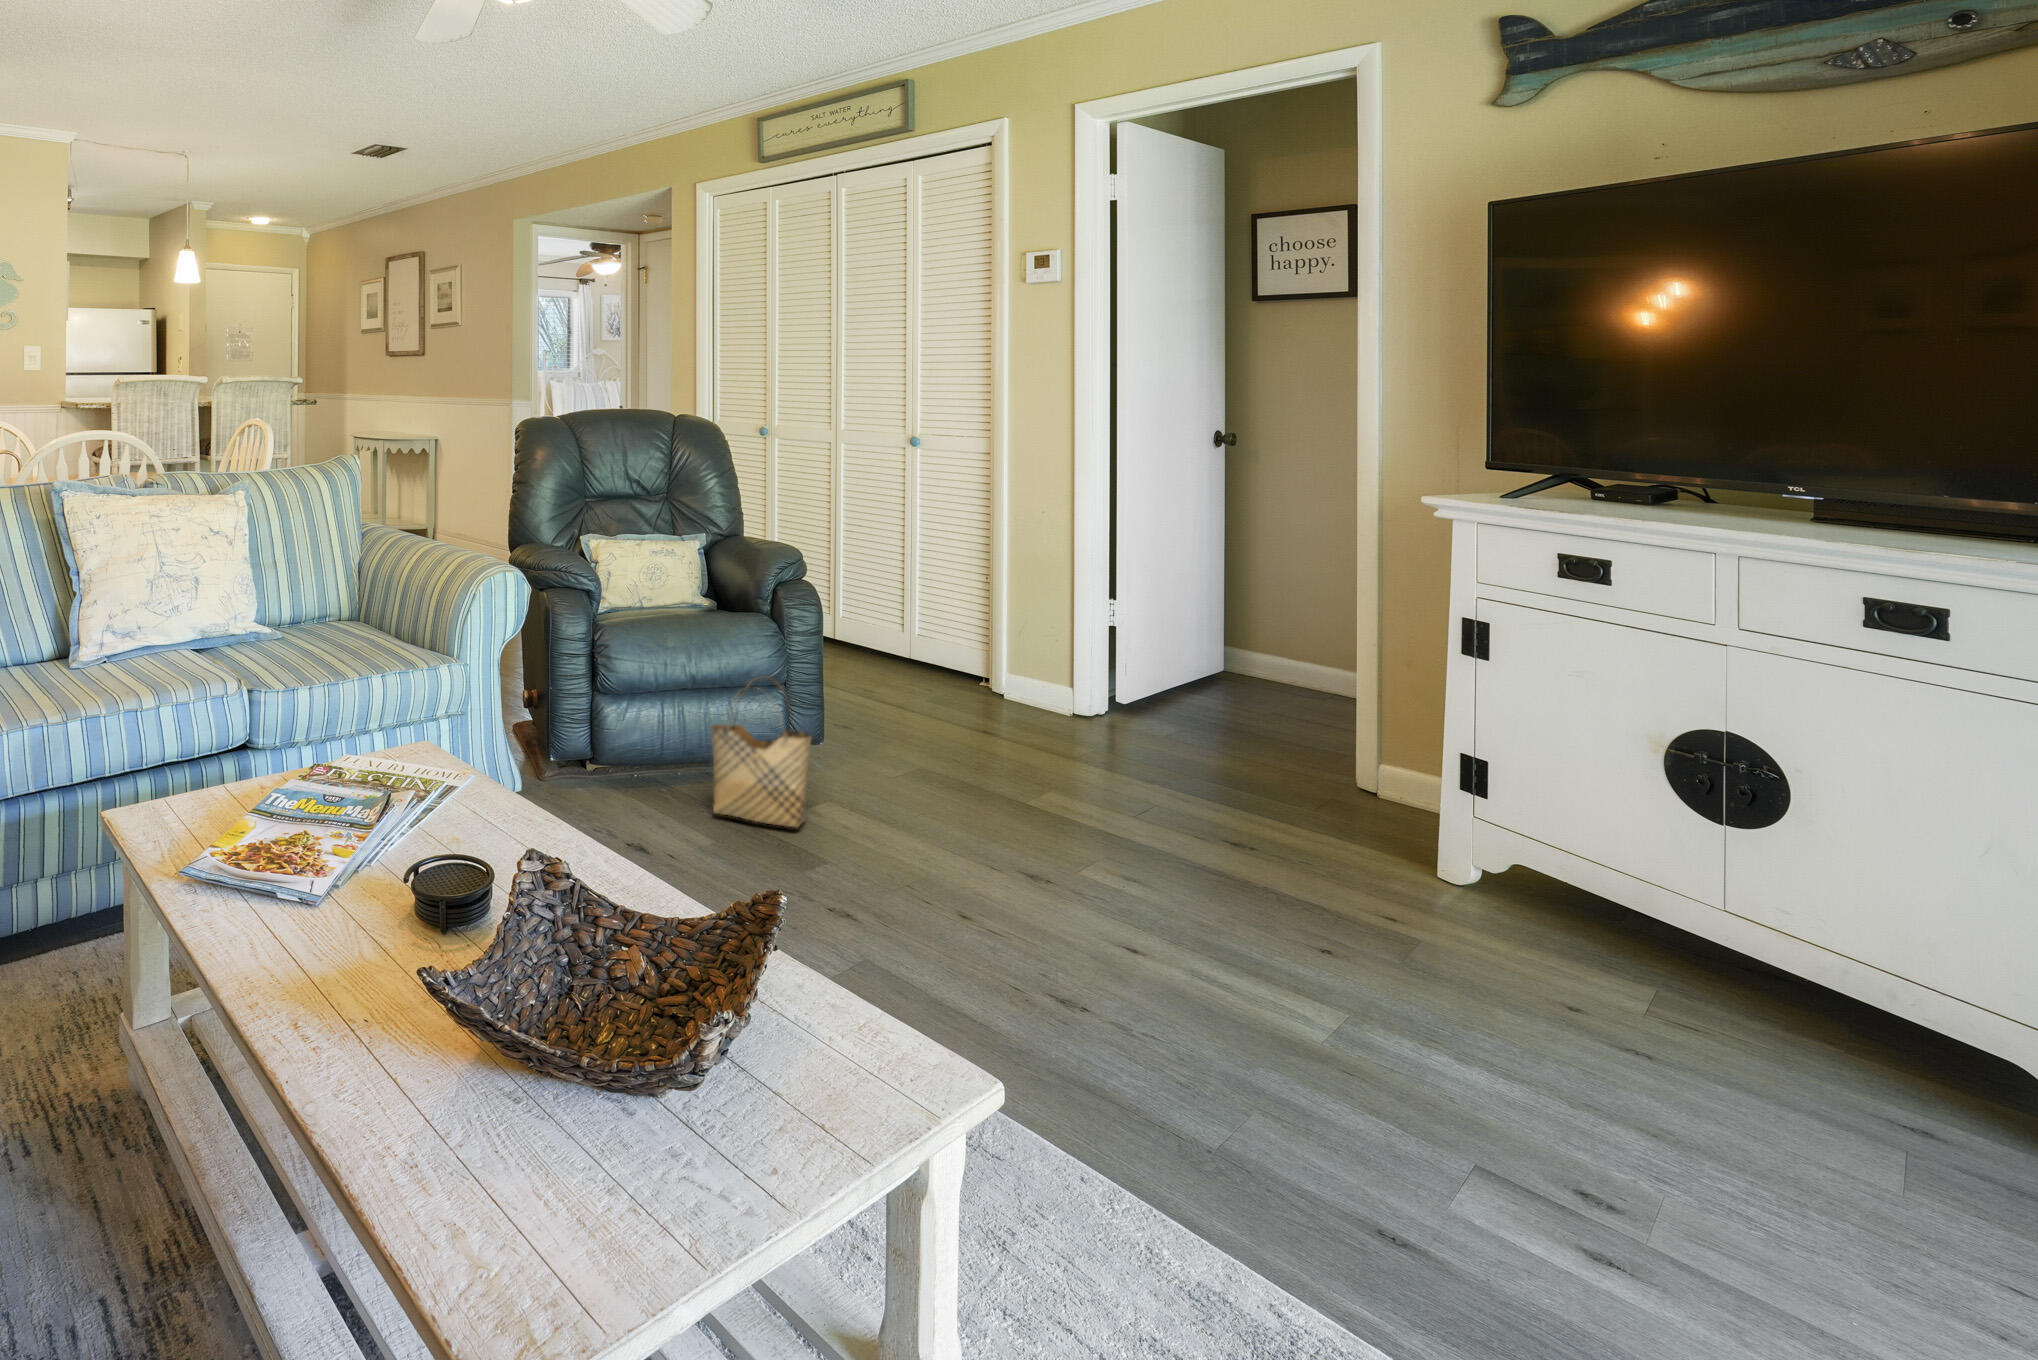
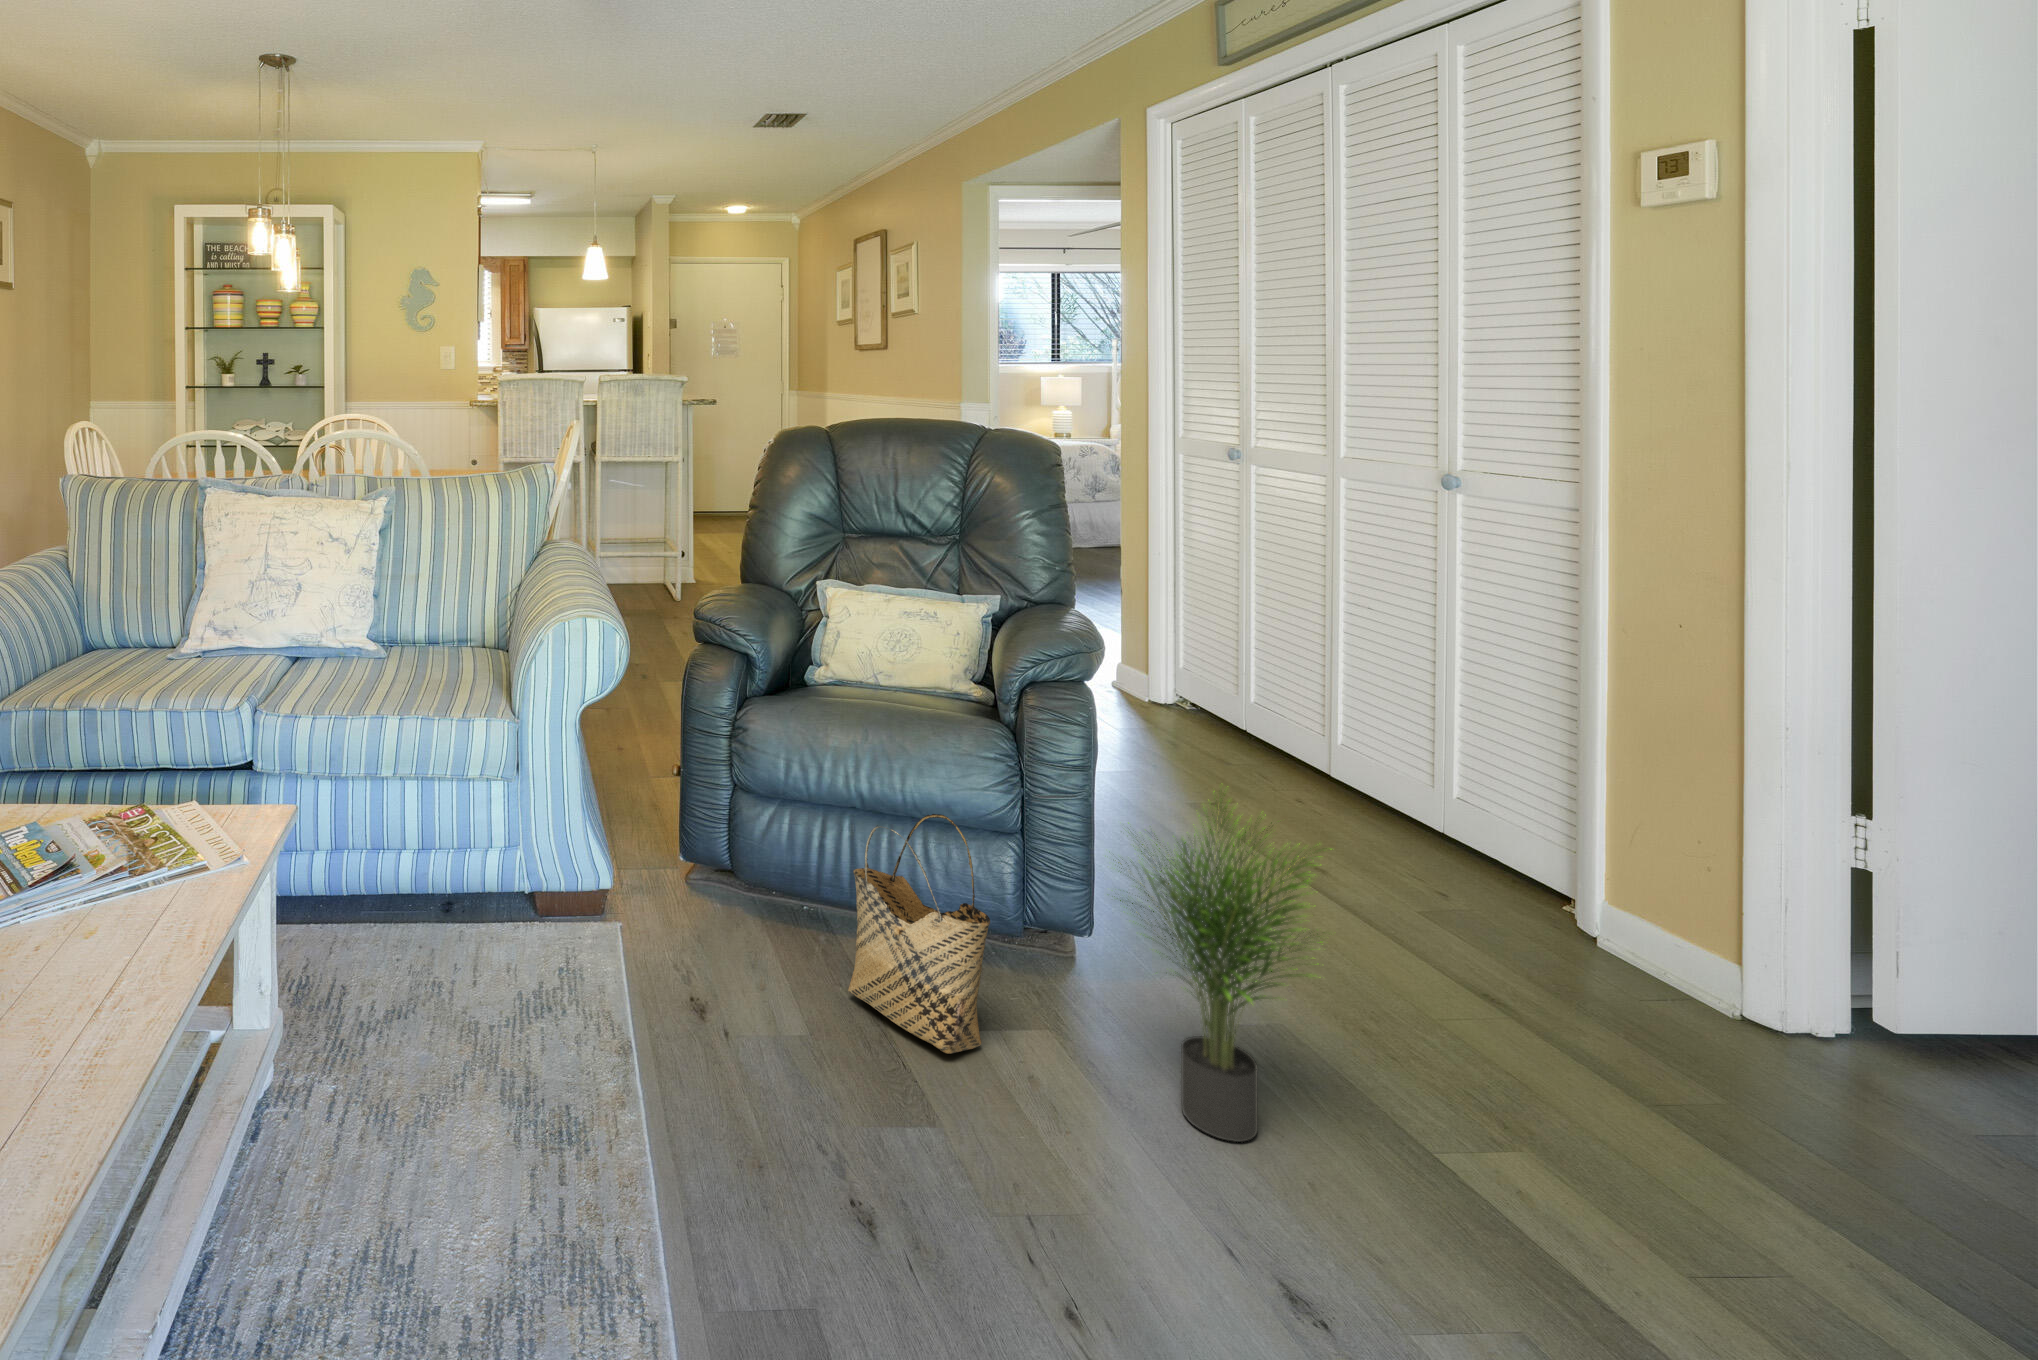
potted plant: none [856,621,1003,828] -> present [1115,795,1331,1142]

